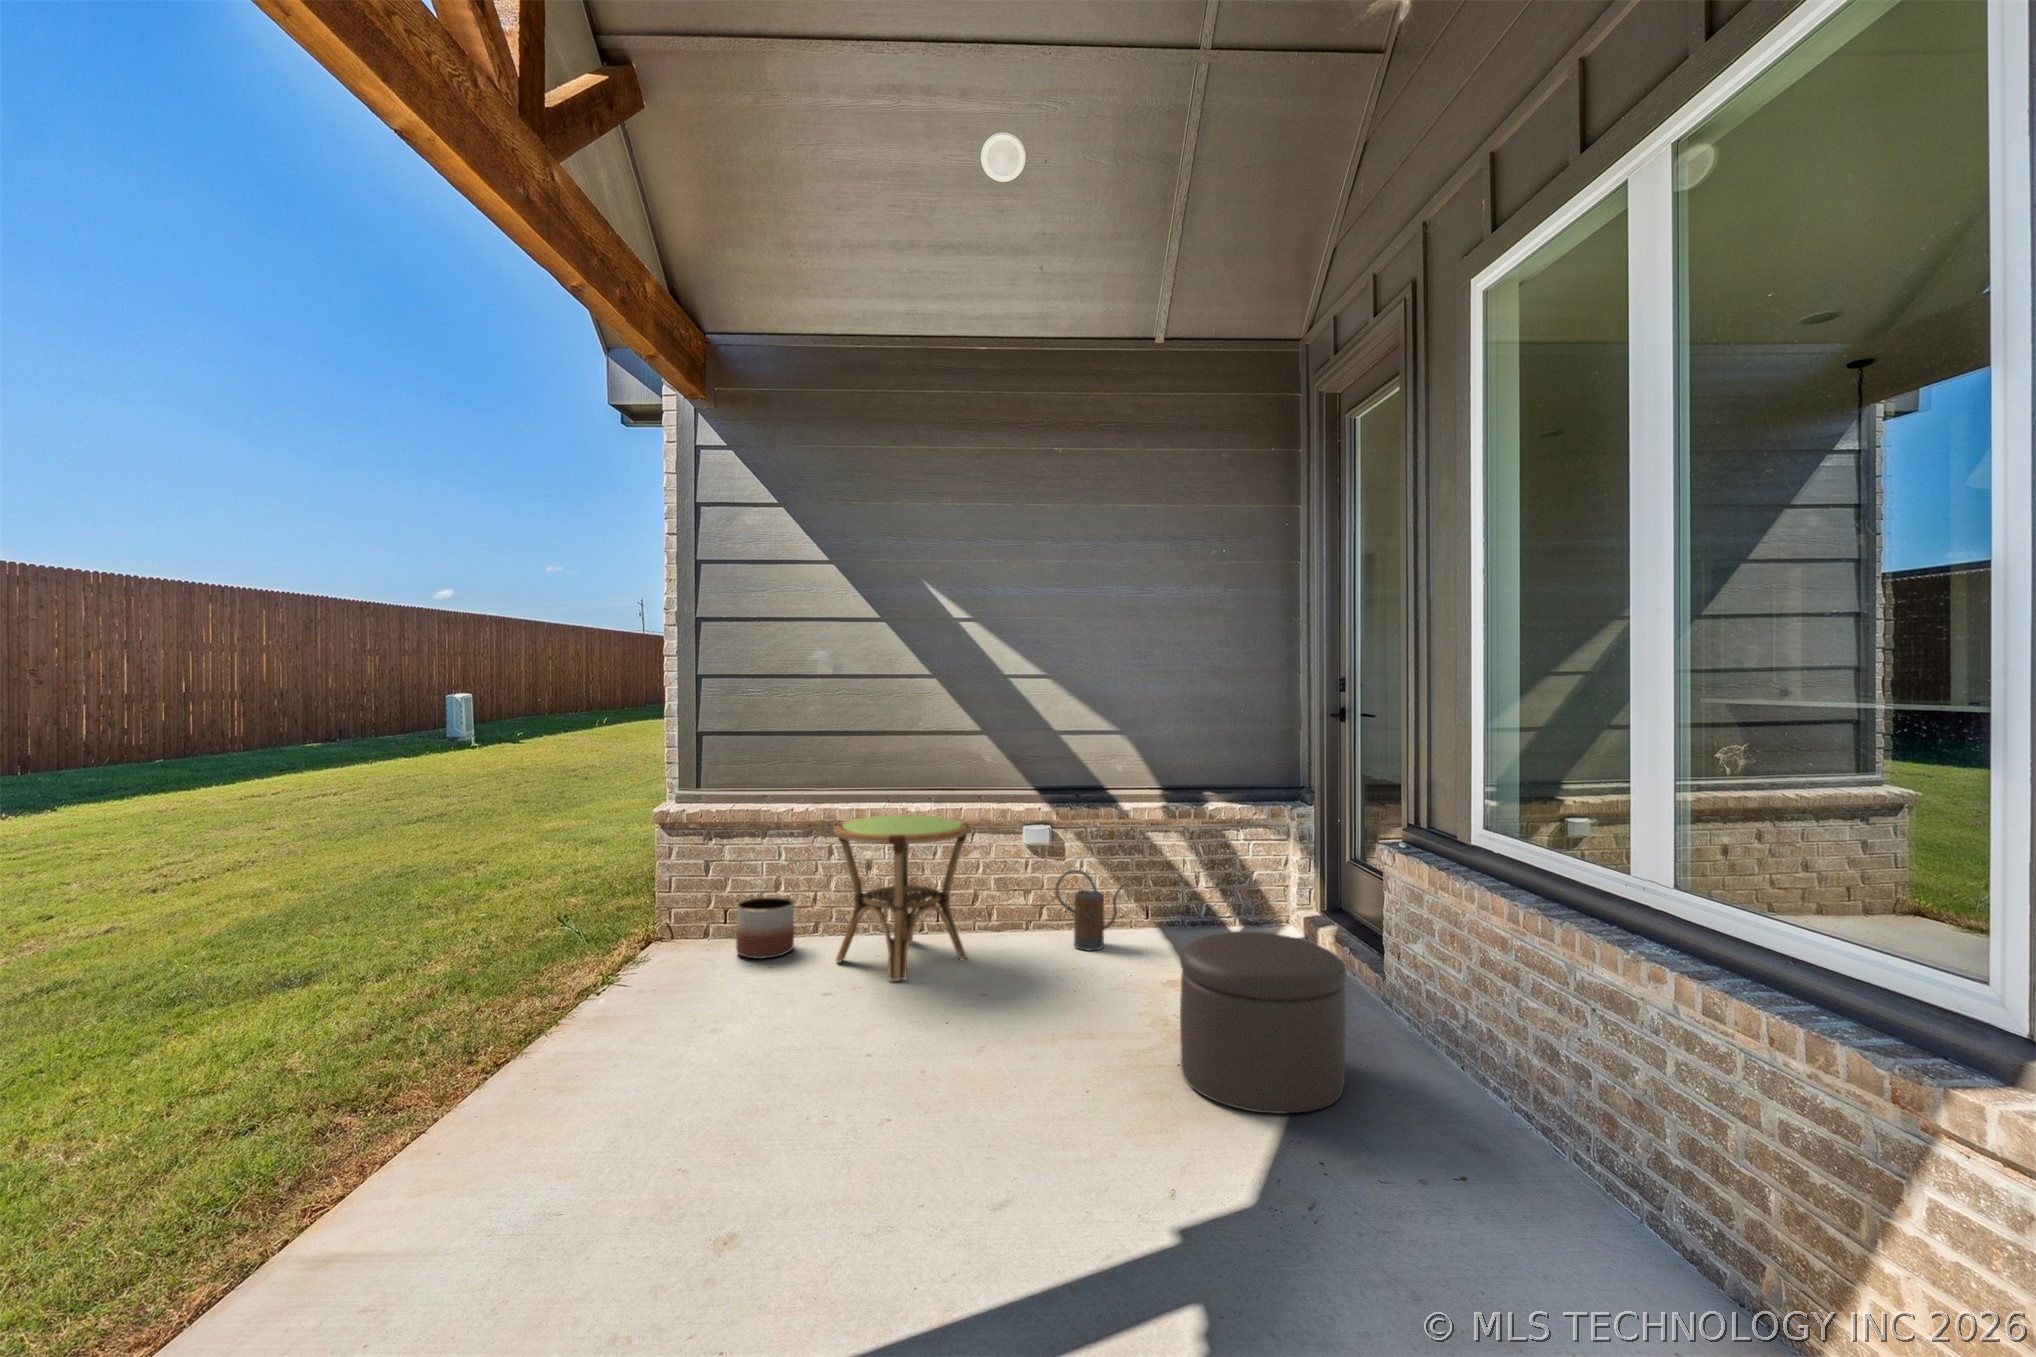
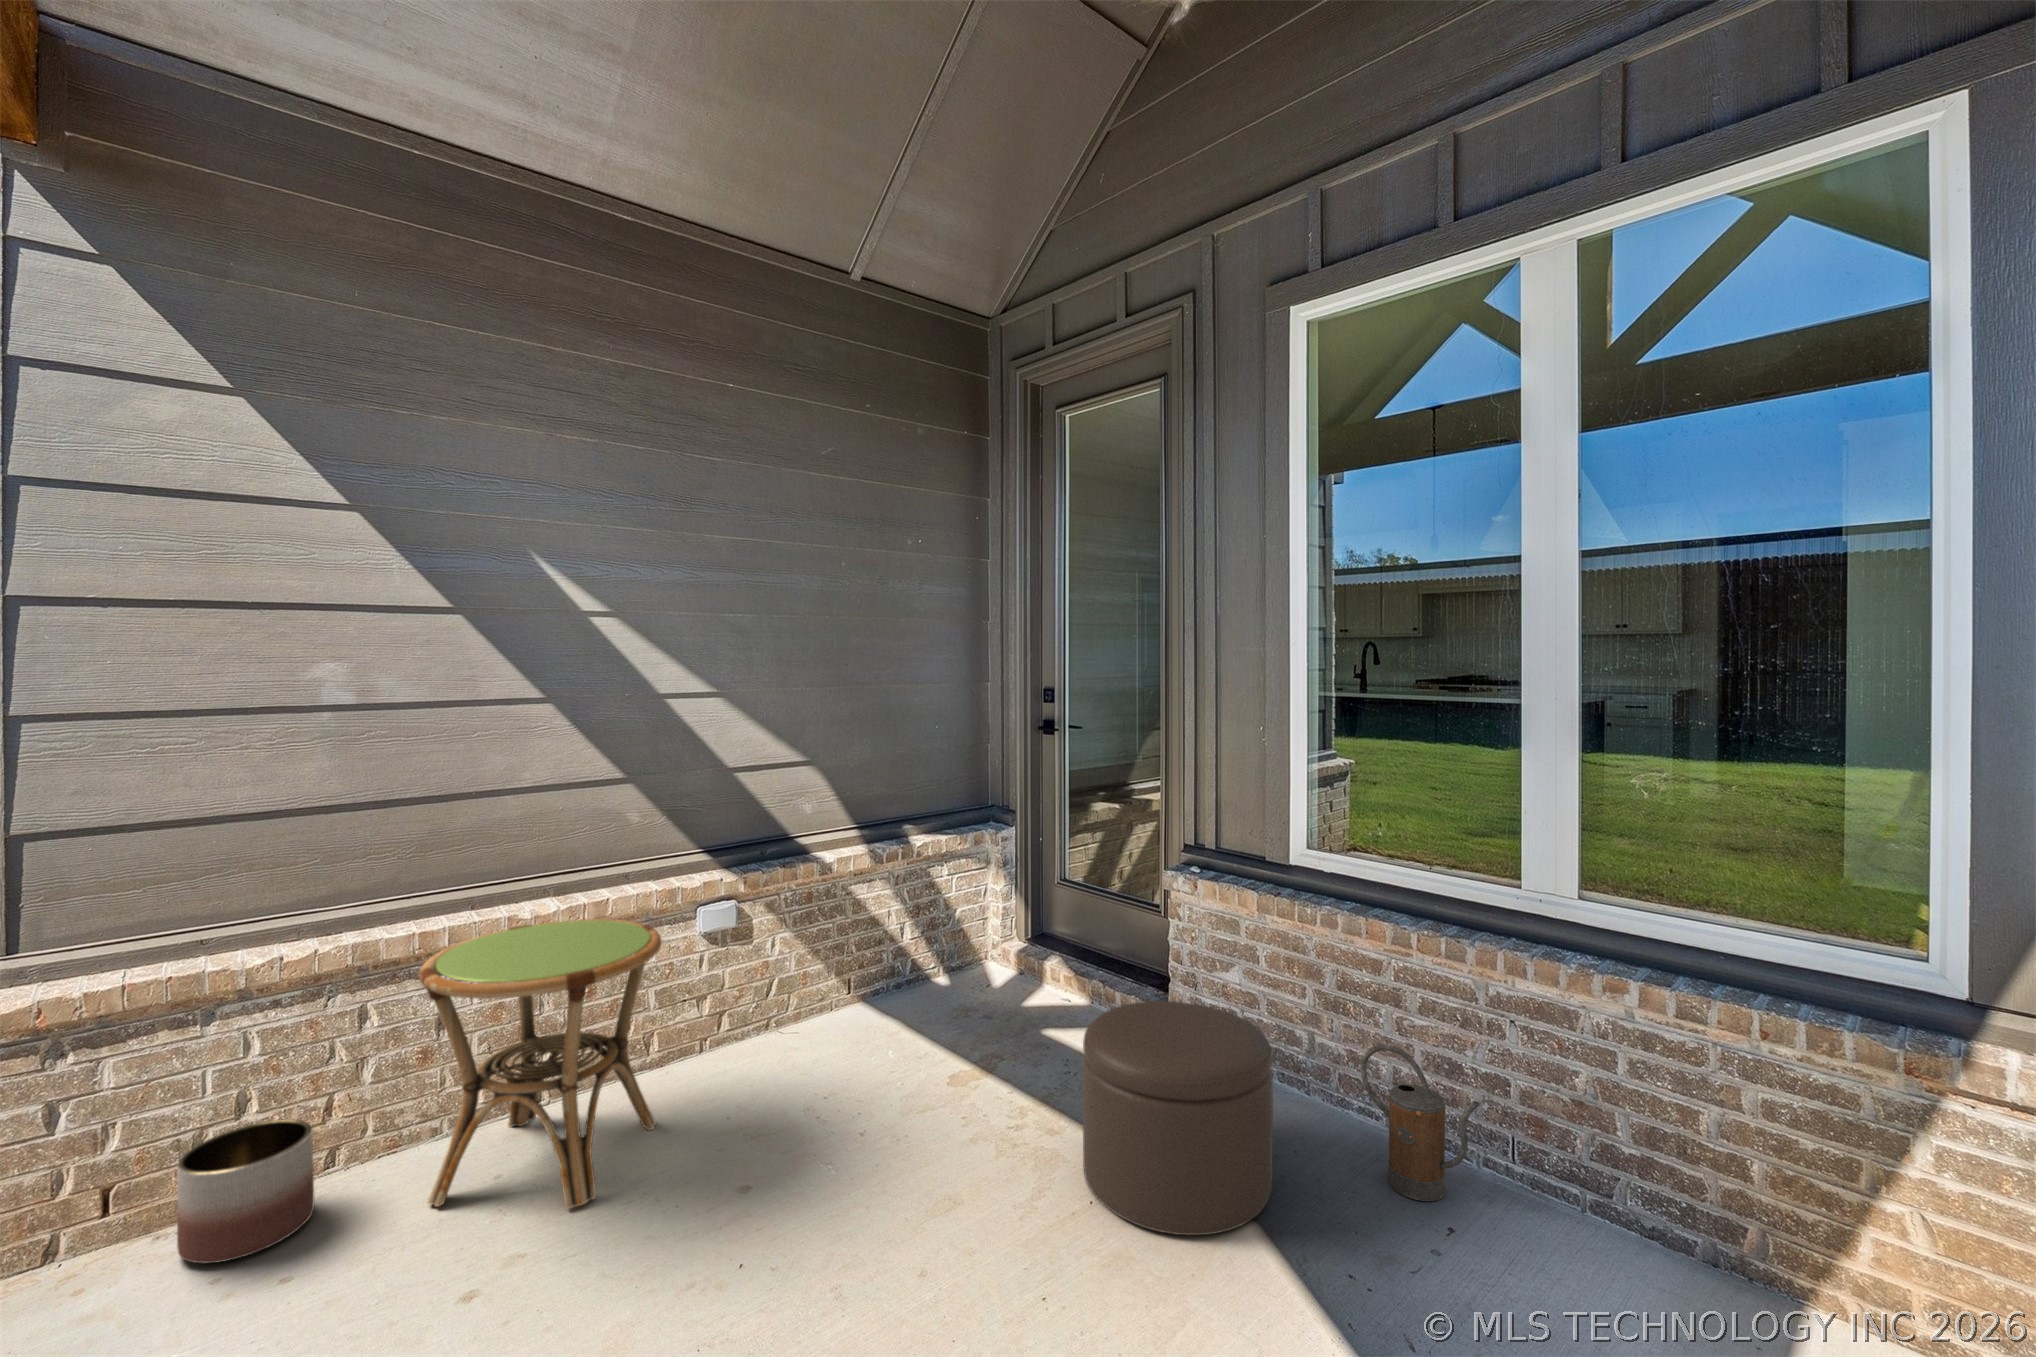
watering can: present [1055,870,1123,951] -> present [1361,1044,1481,1201]

